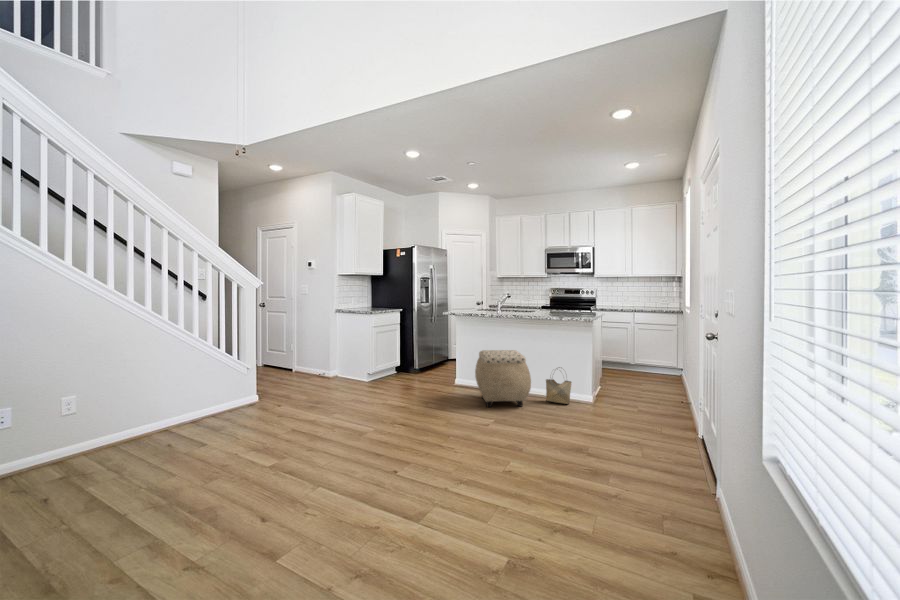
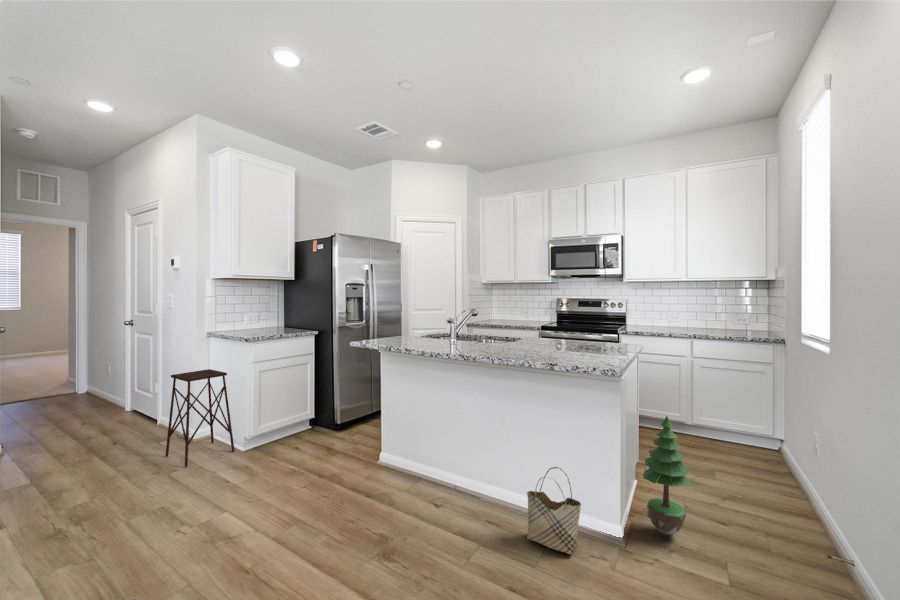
side table: none [323,331,362,385] -> present [165,369,235,467]
potted tree: none [601,342,623,400] -> present [643,416,691,535]
ottoman: present [475,350,531,407] -> none [377,425,488,561]

